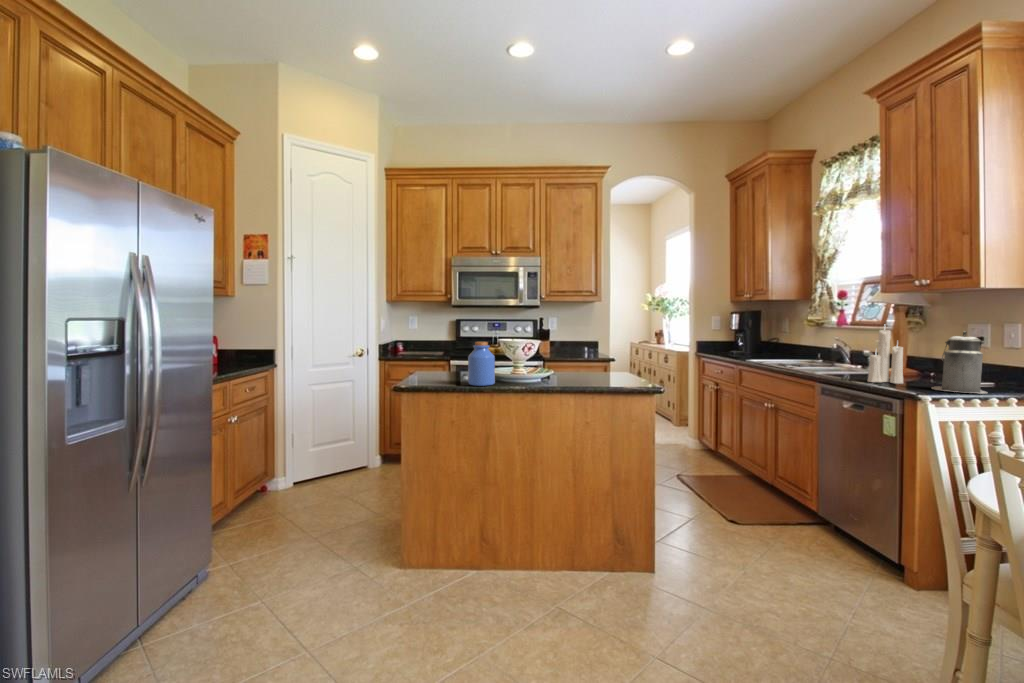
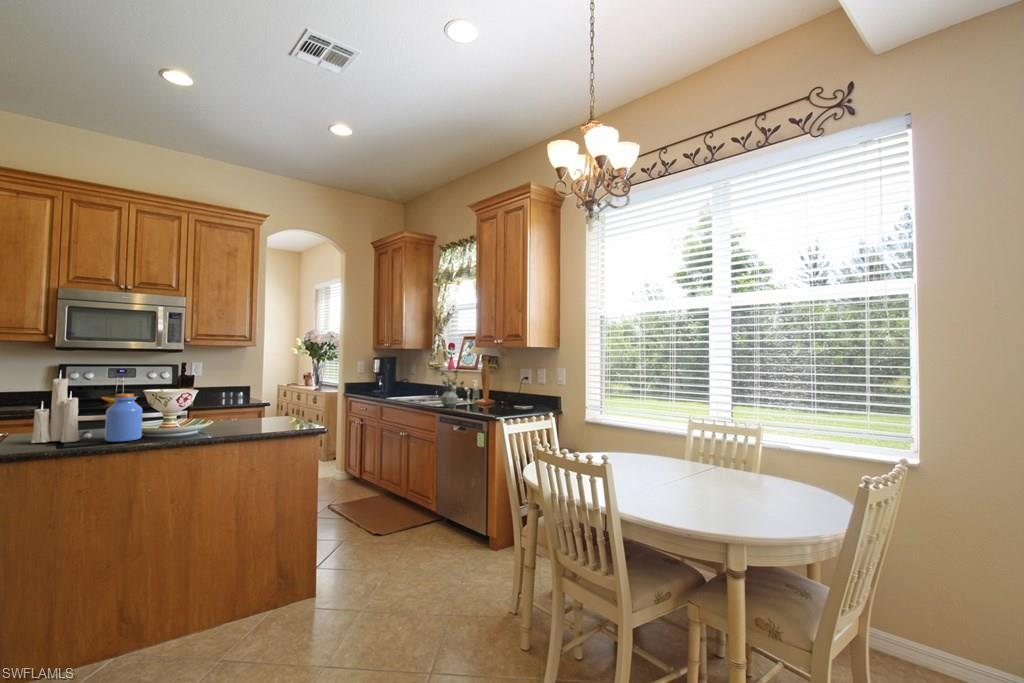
potted plant: none [823,324,862,377] -> present [441,370,464,408]
candle: present [868,328,903,384] -> present [31,371,79,443]
canister: present [932,331,987,394] -> none [501,376,528,414]

